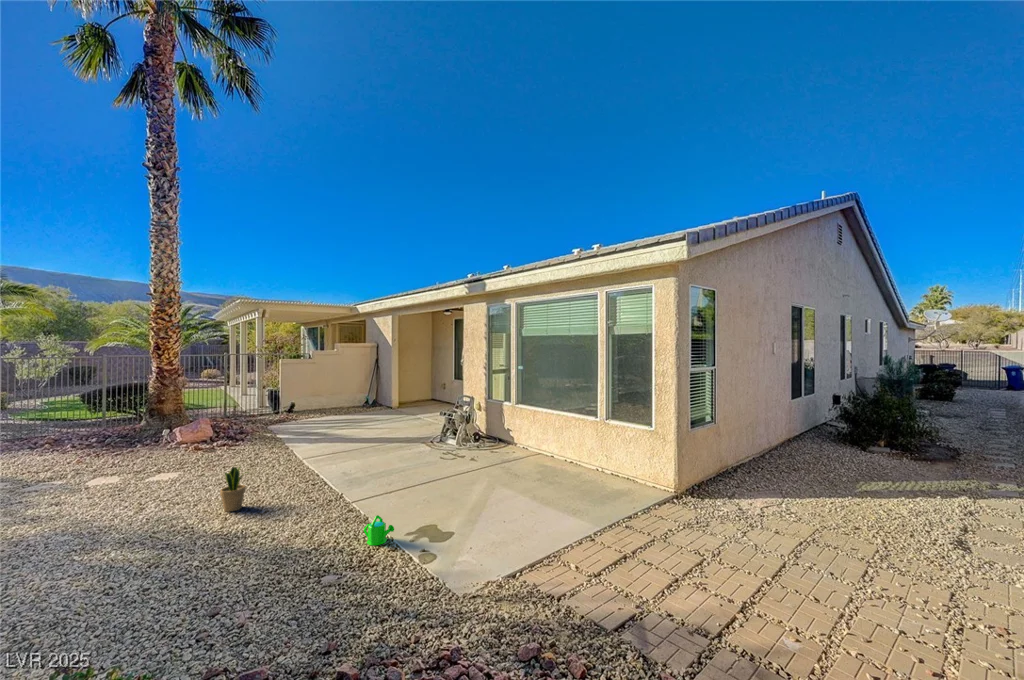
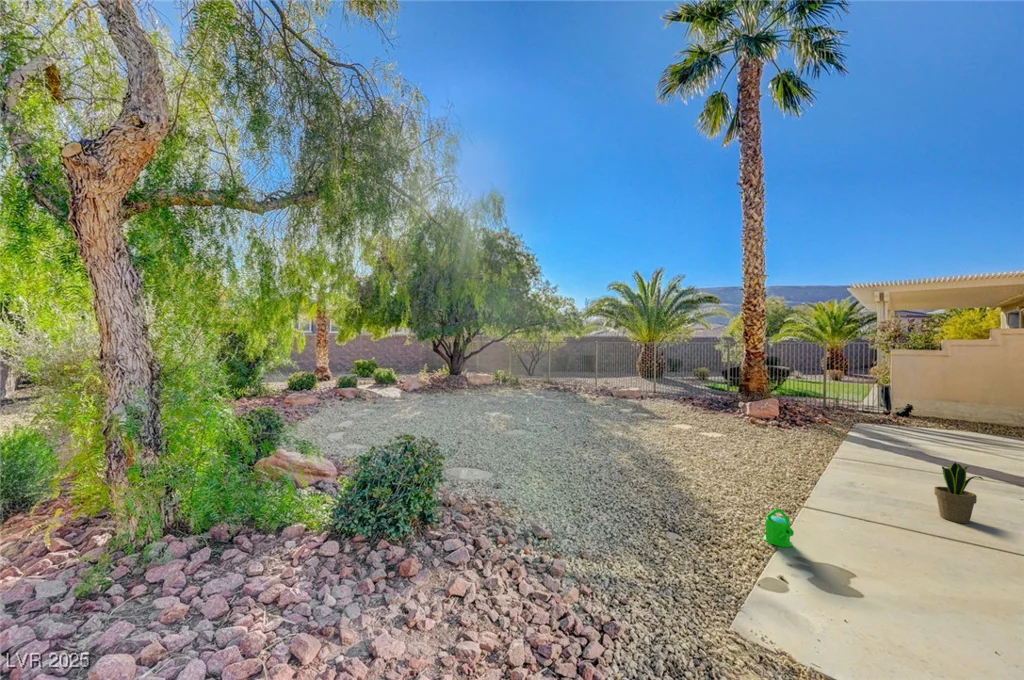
potted plant: present [220,467,248,512] -> present [935,463,983,523]

